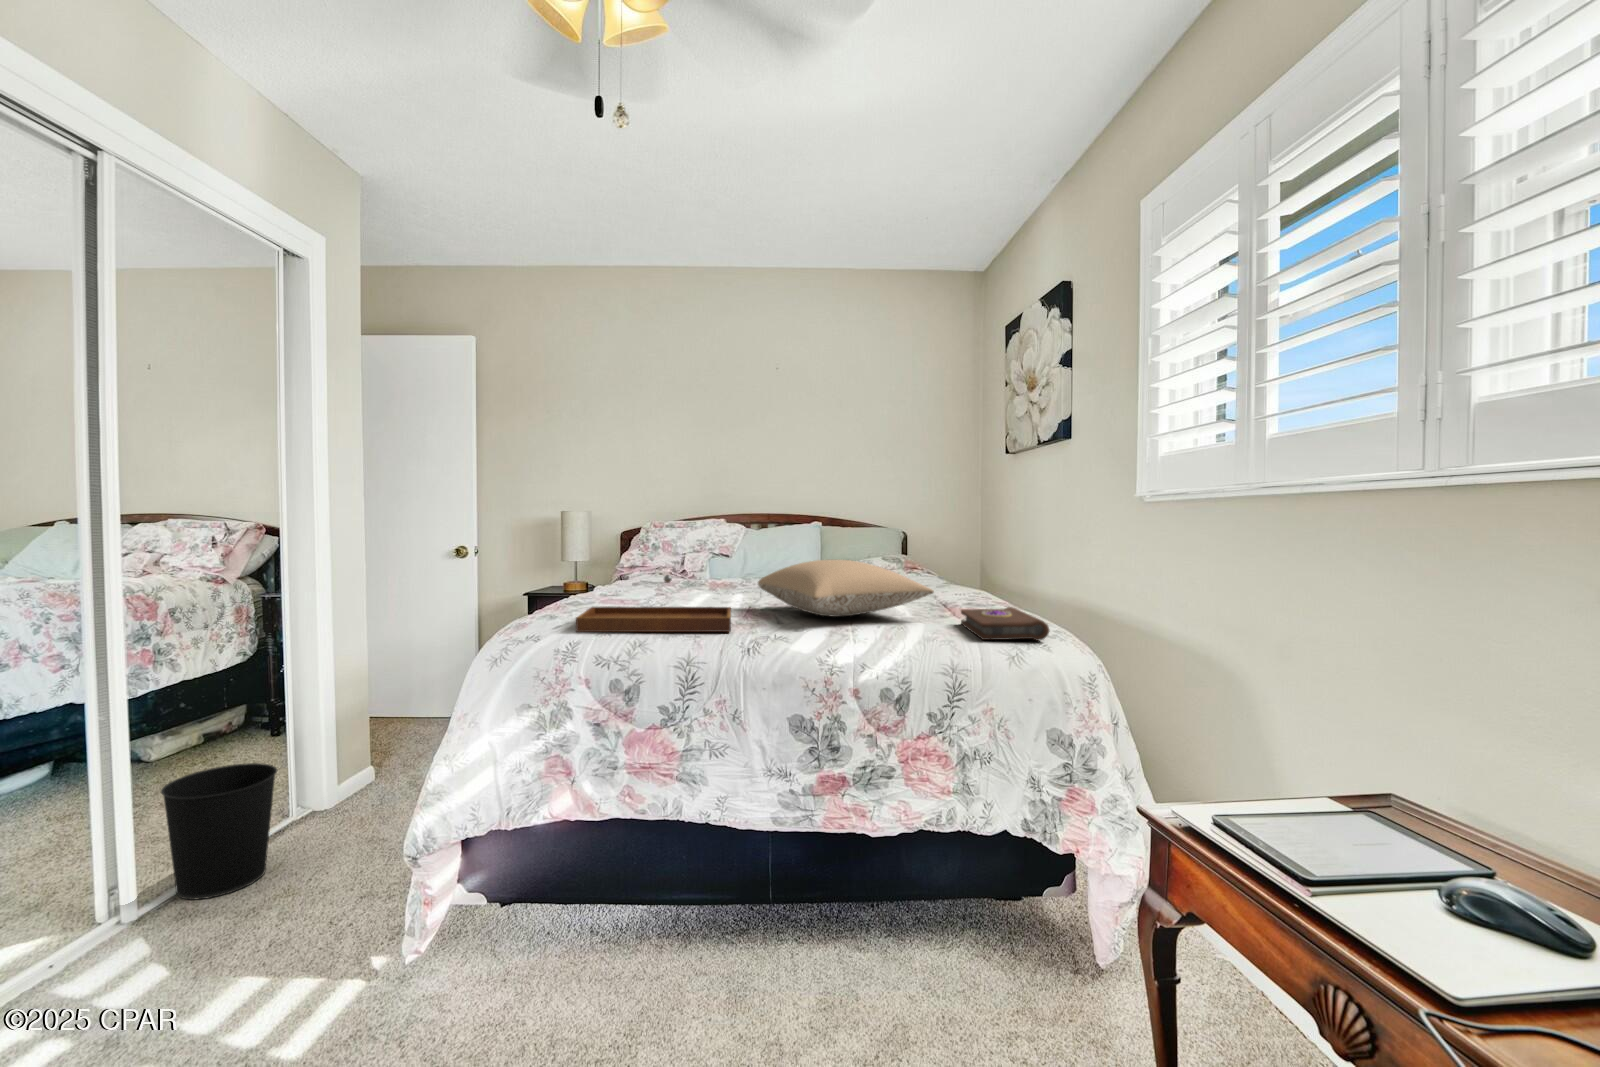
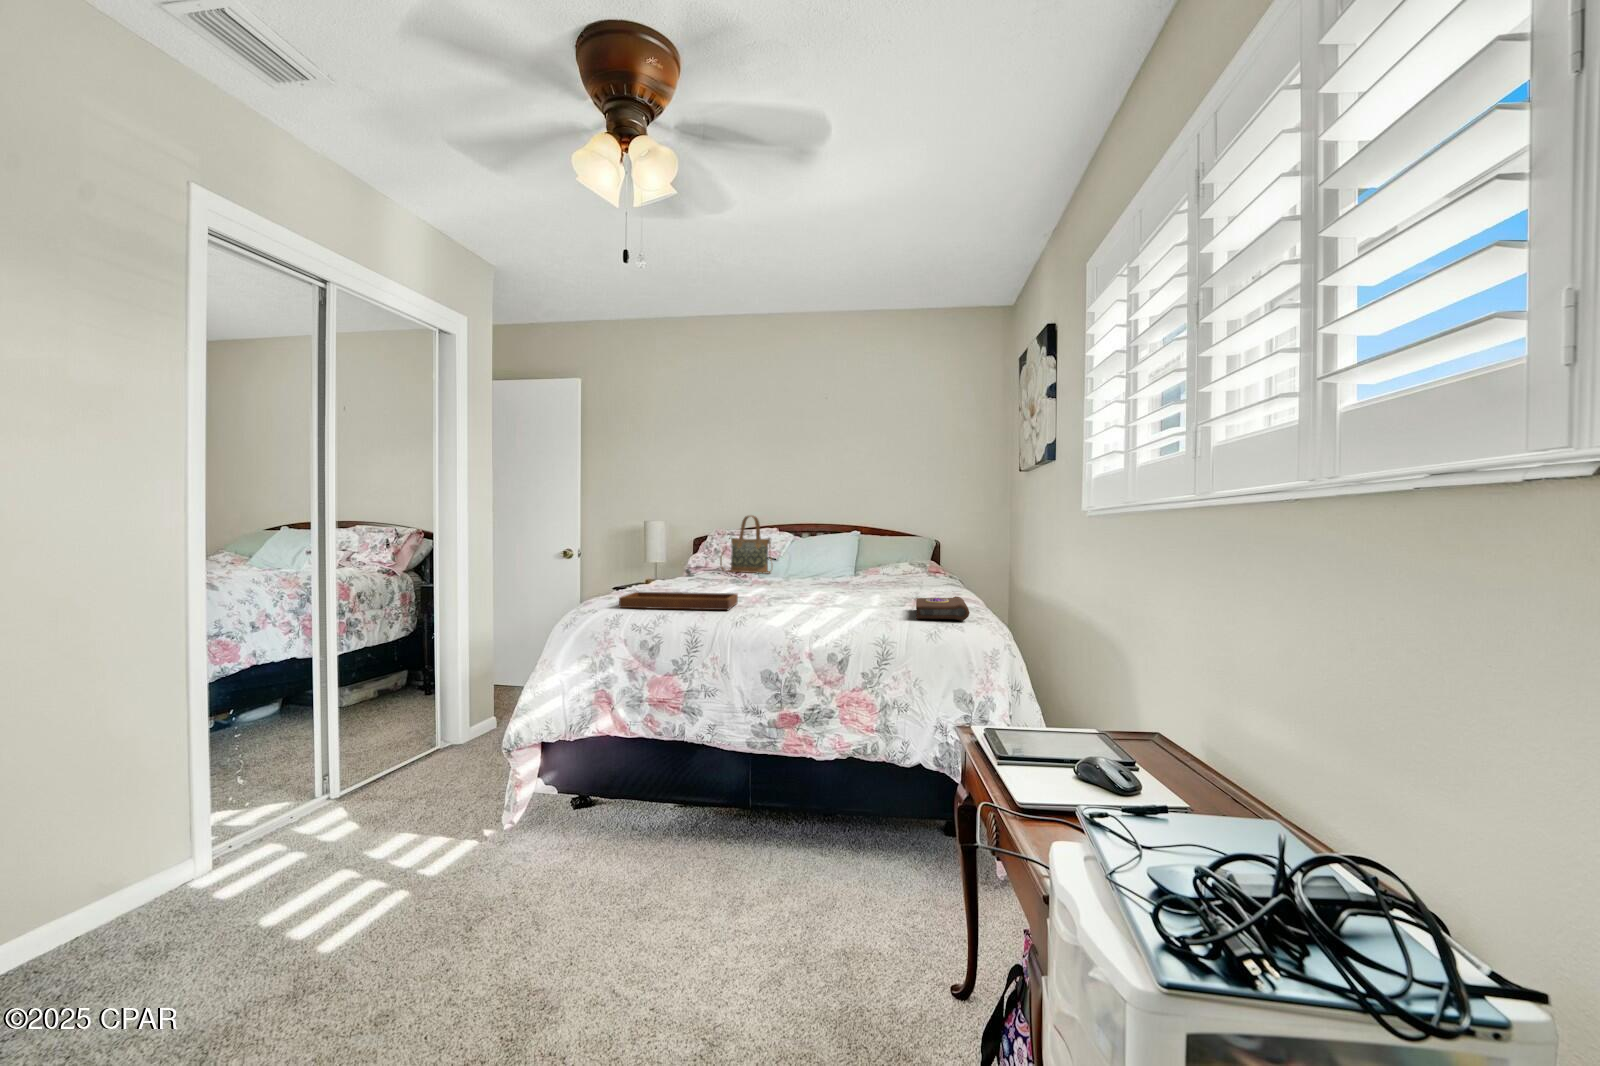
handbag: none [664,504,730,574] -> present [720,516,772,574]
pillow: present [758,560,934,617] -> none [766,559,896,602]
wastebasket: present [161,763,278,900] -> none [355,701,427,790]

